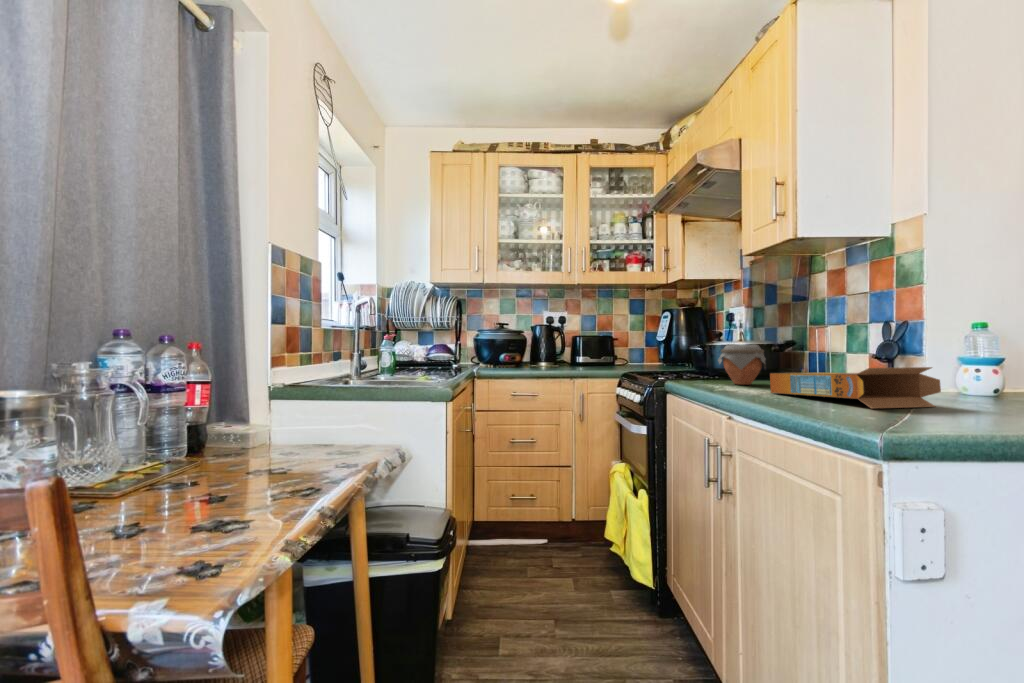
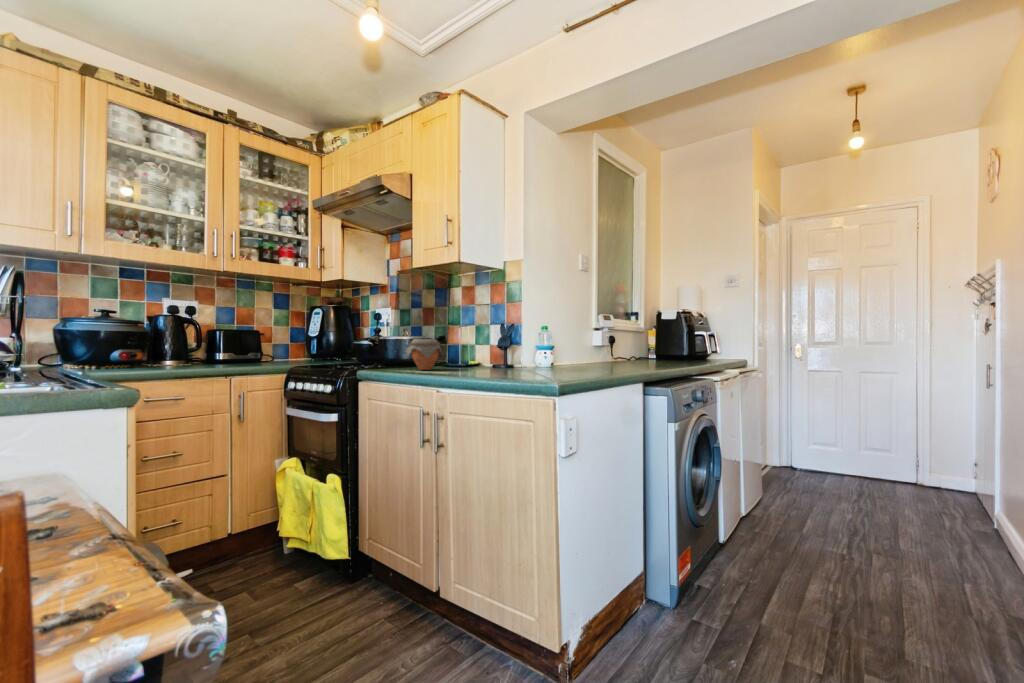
cereal box: present [770,367,941,408] -> none [457,351,547,376]

